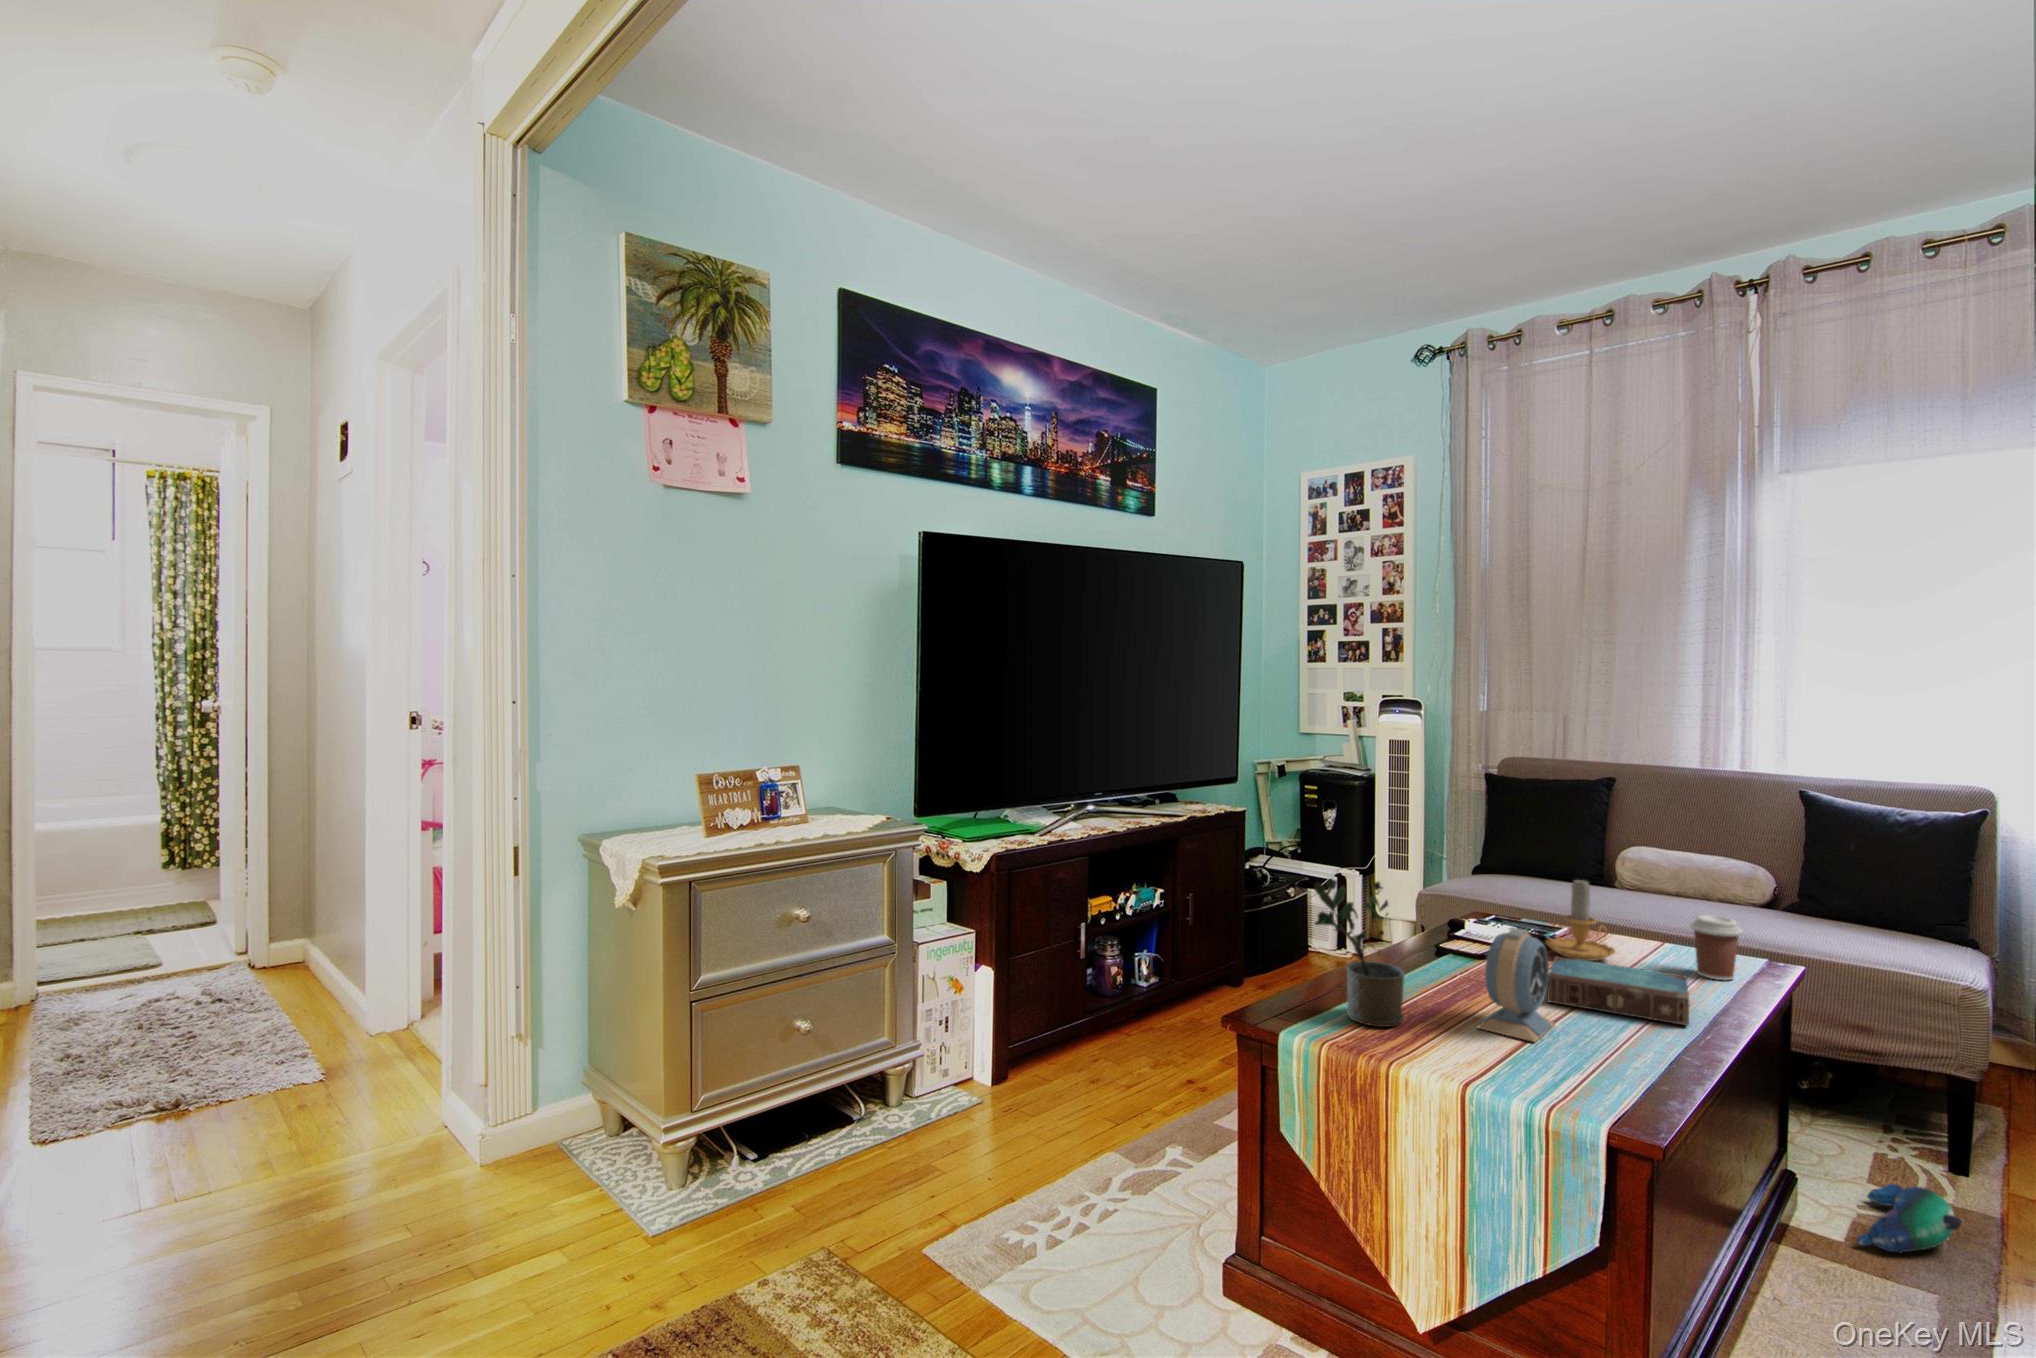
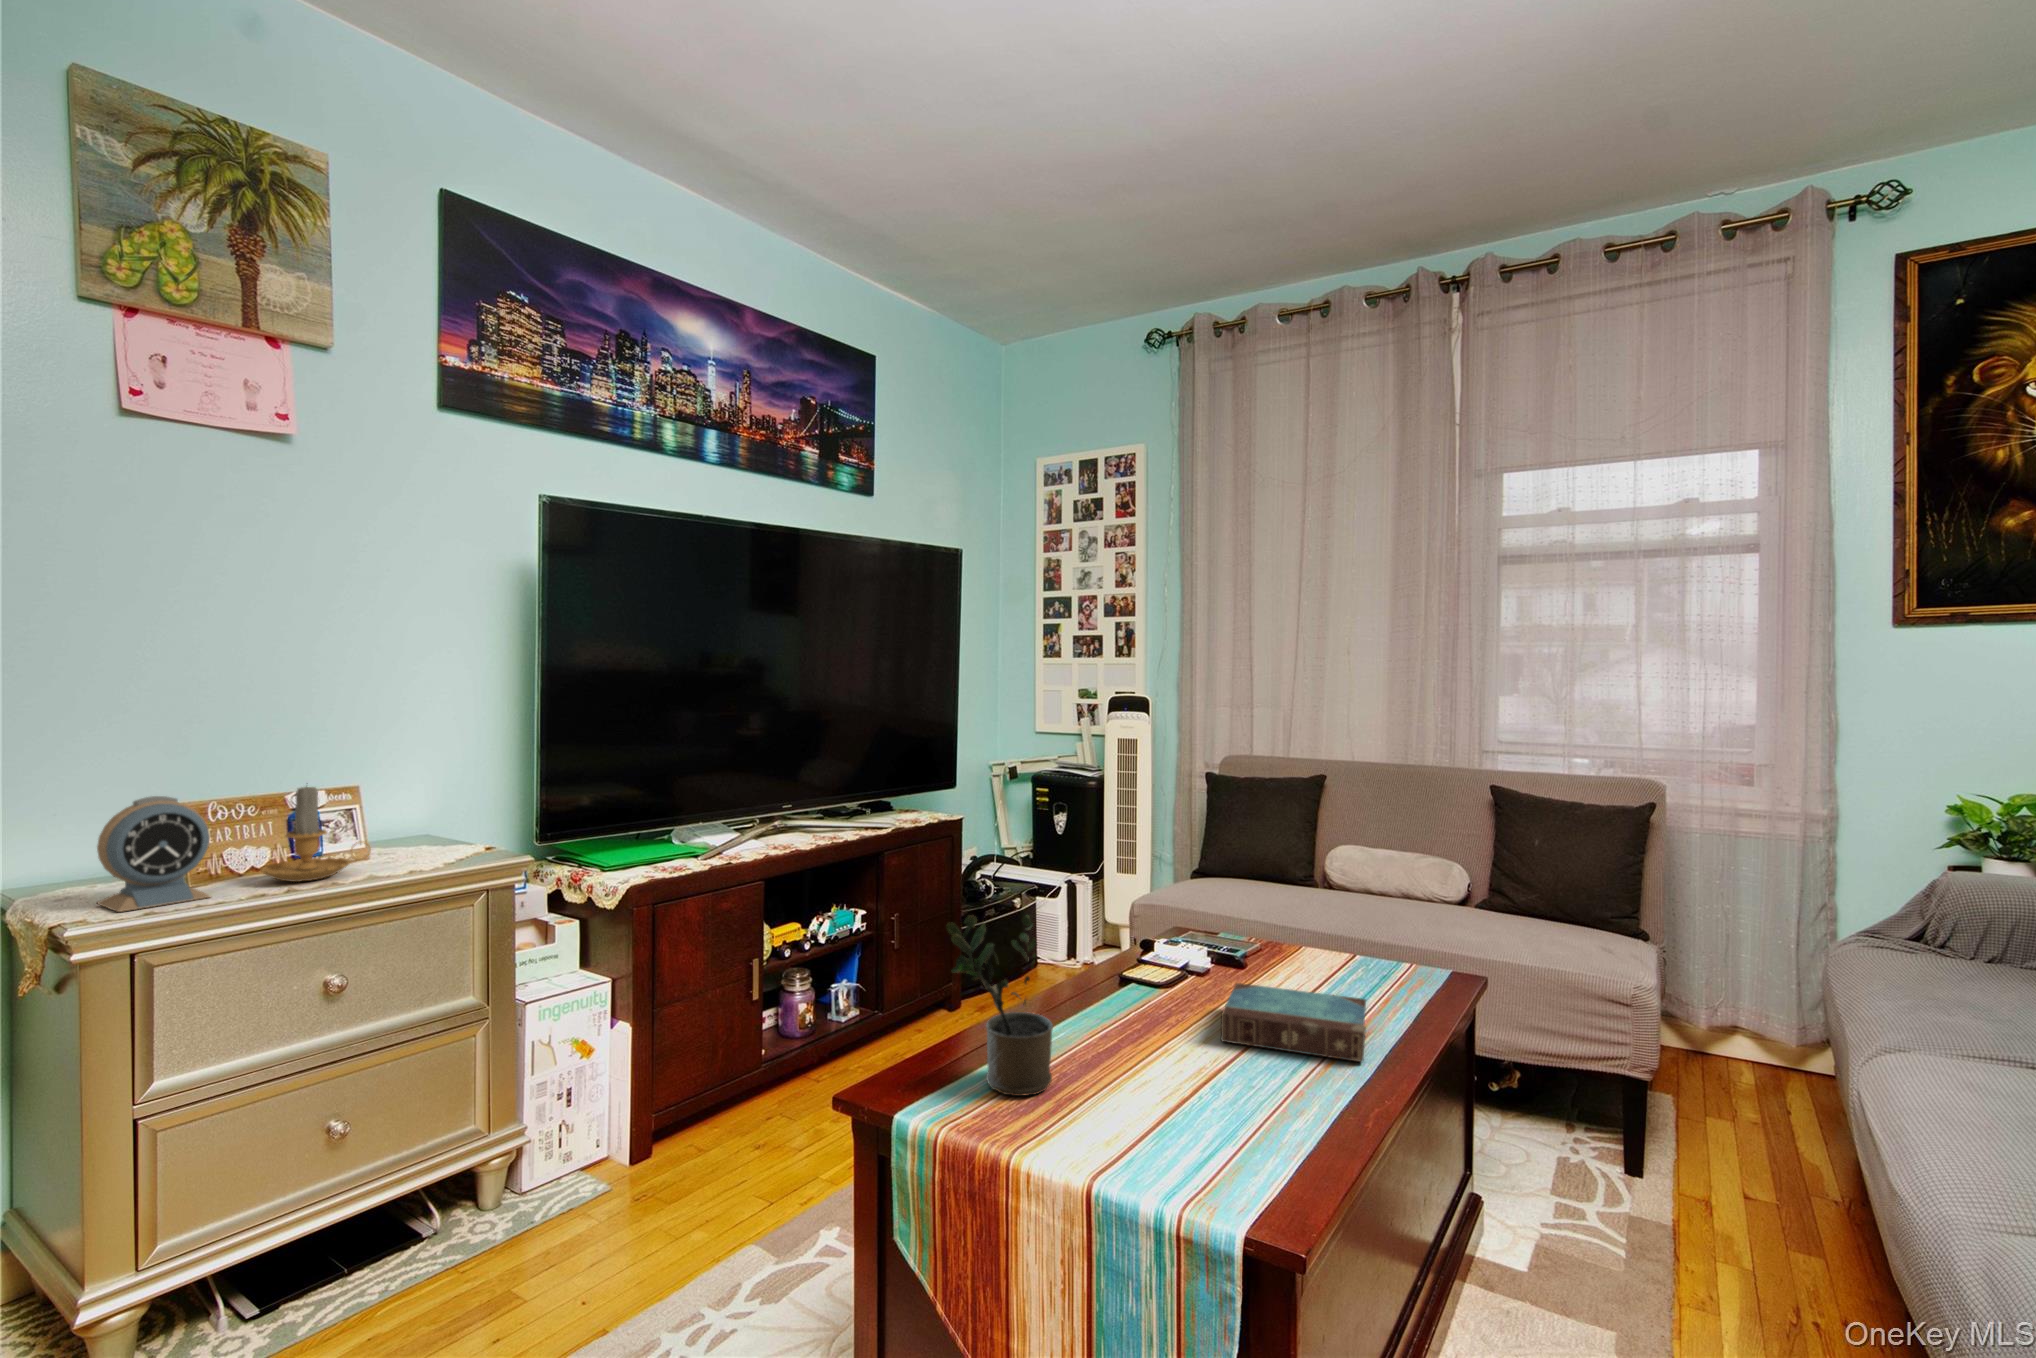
candle: present [1545,880,1615,961] -> present [260,786,371,882]
coffee cup: present [1691,915,1743,980] -> none [1375,926,1425,997]
alarm clock: present [1477,928,1555,1042] -> present [97,796,211,912]
plush toy: present [1857,1184,1963,1253] -> none [1530,1189,1626,1273]

